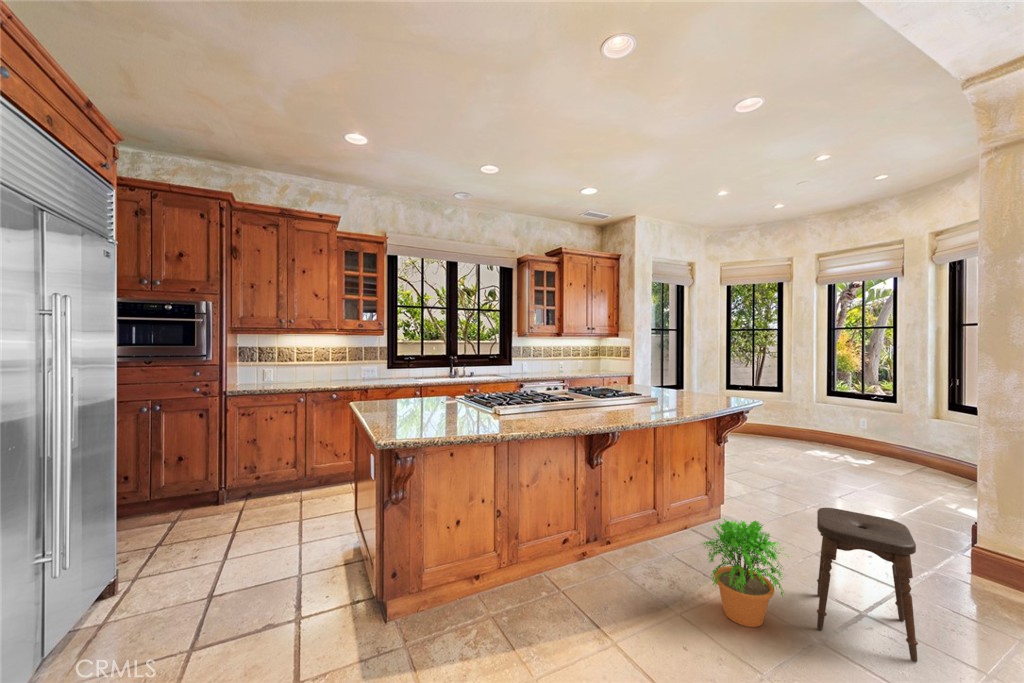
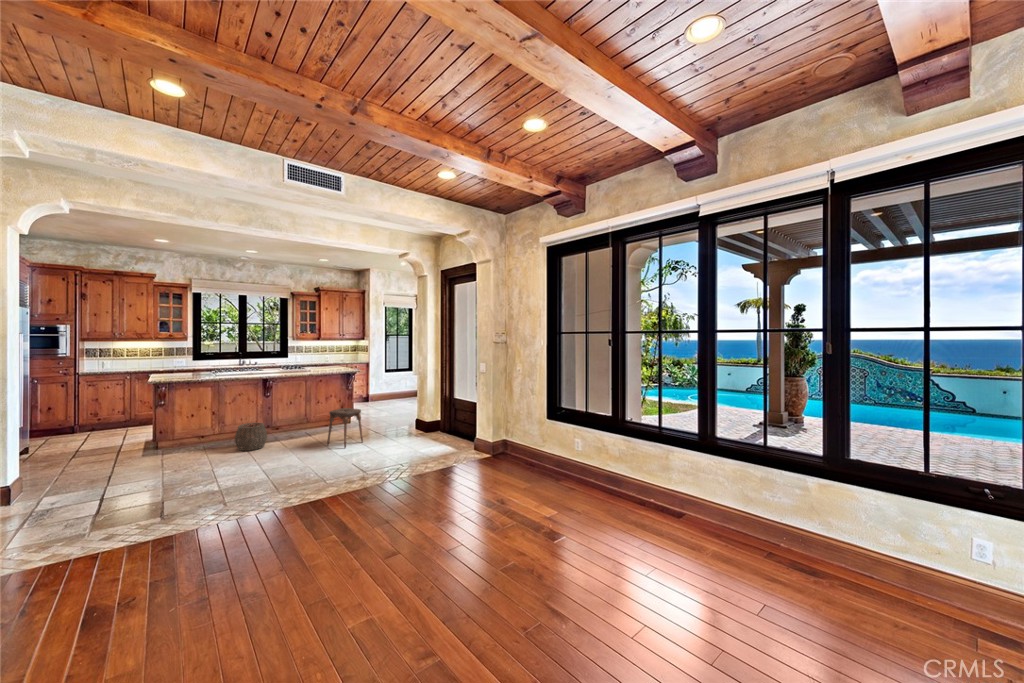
potted plant: present [702,519,786,627] -> none [292,411,319,447]
woven basket: none [569,539,648,640] -> present [235,423,267,451]

